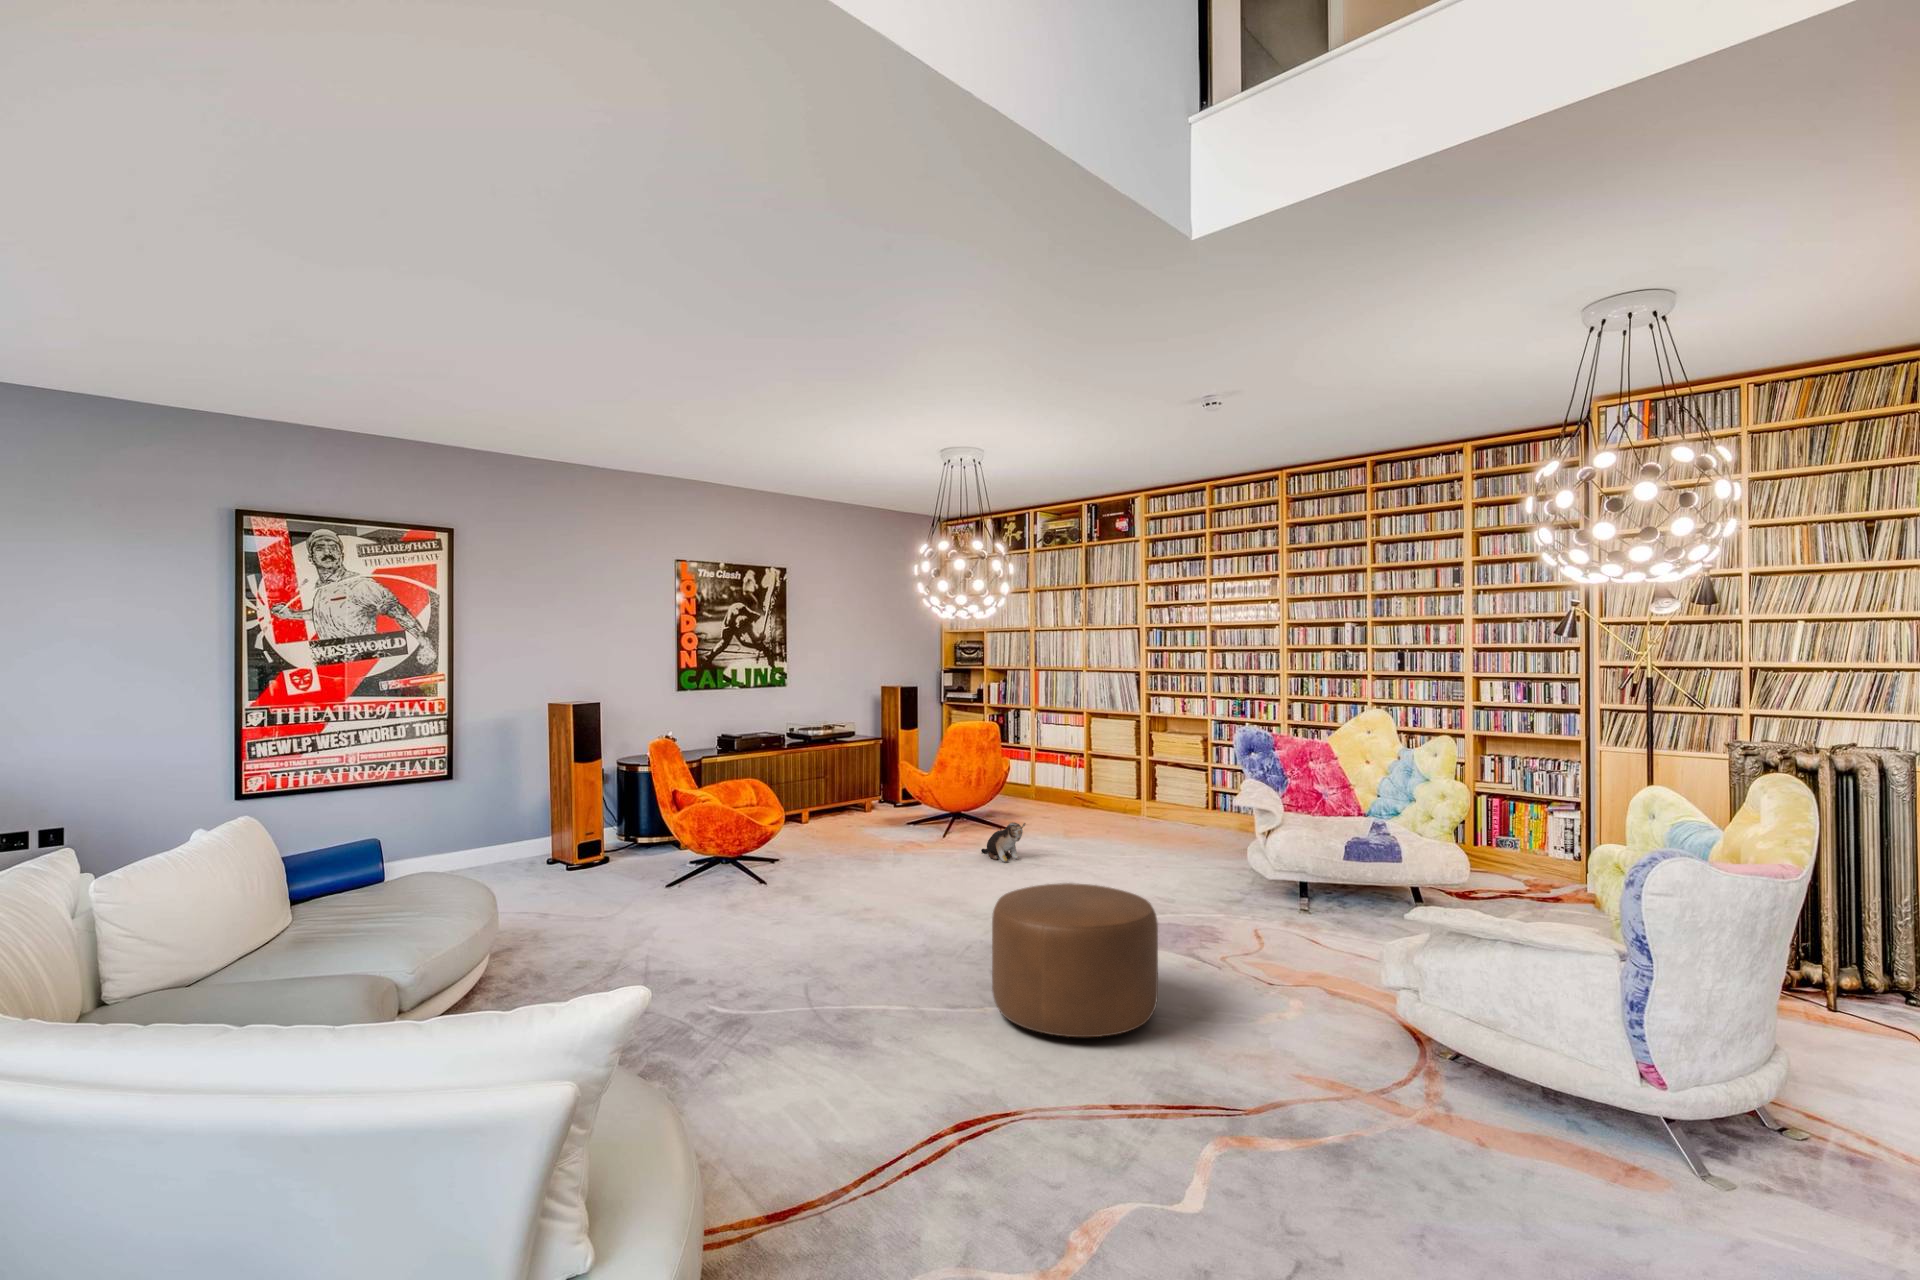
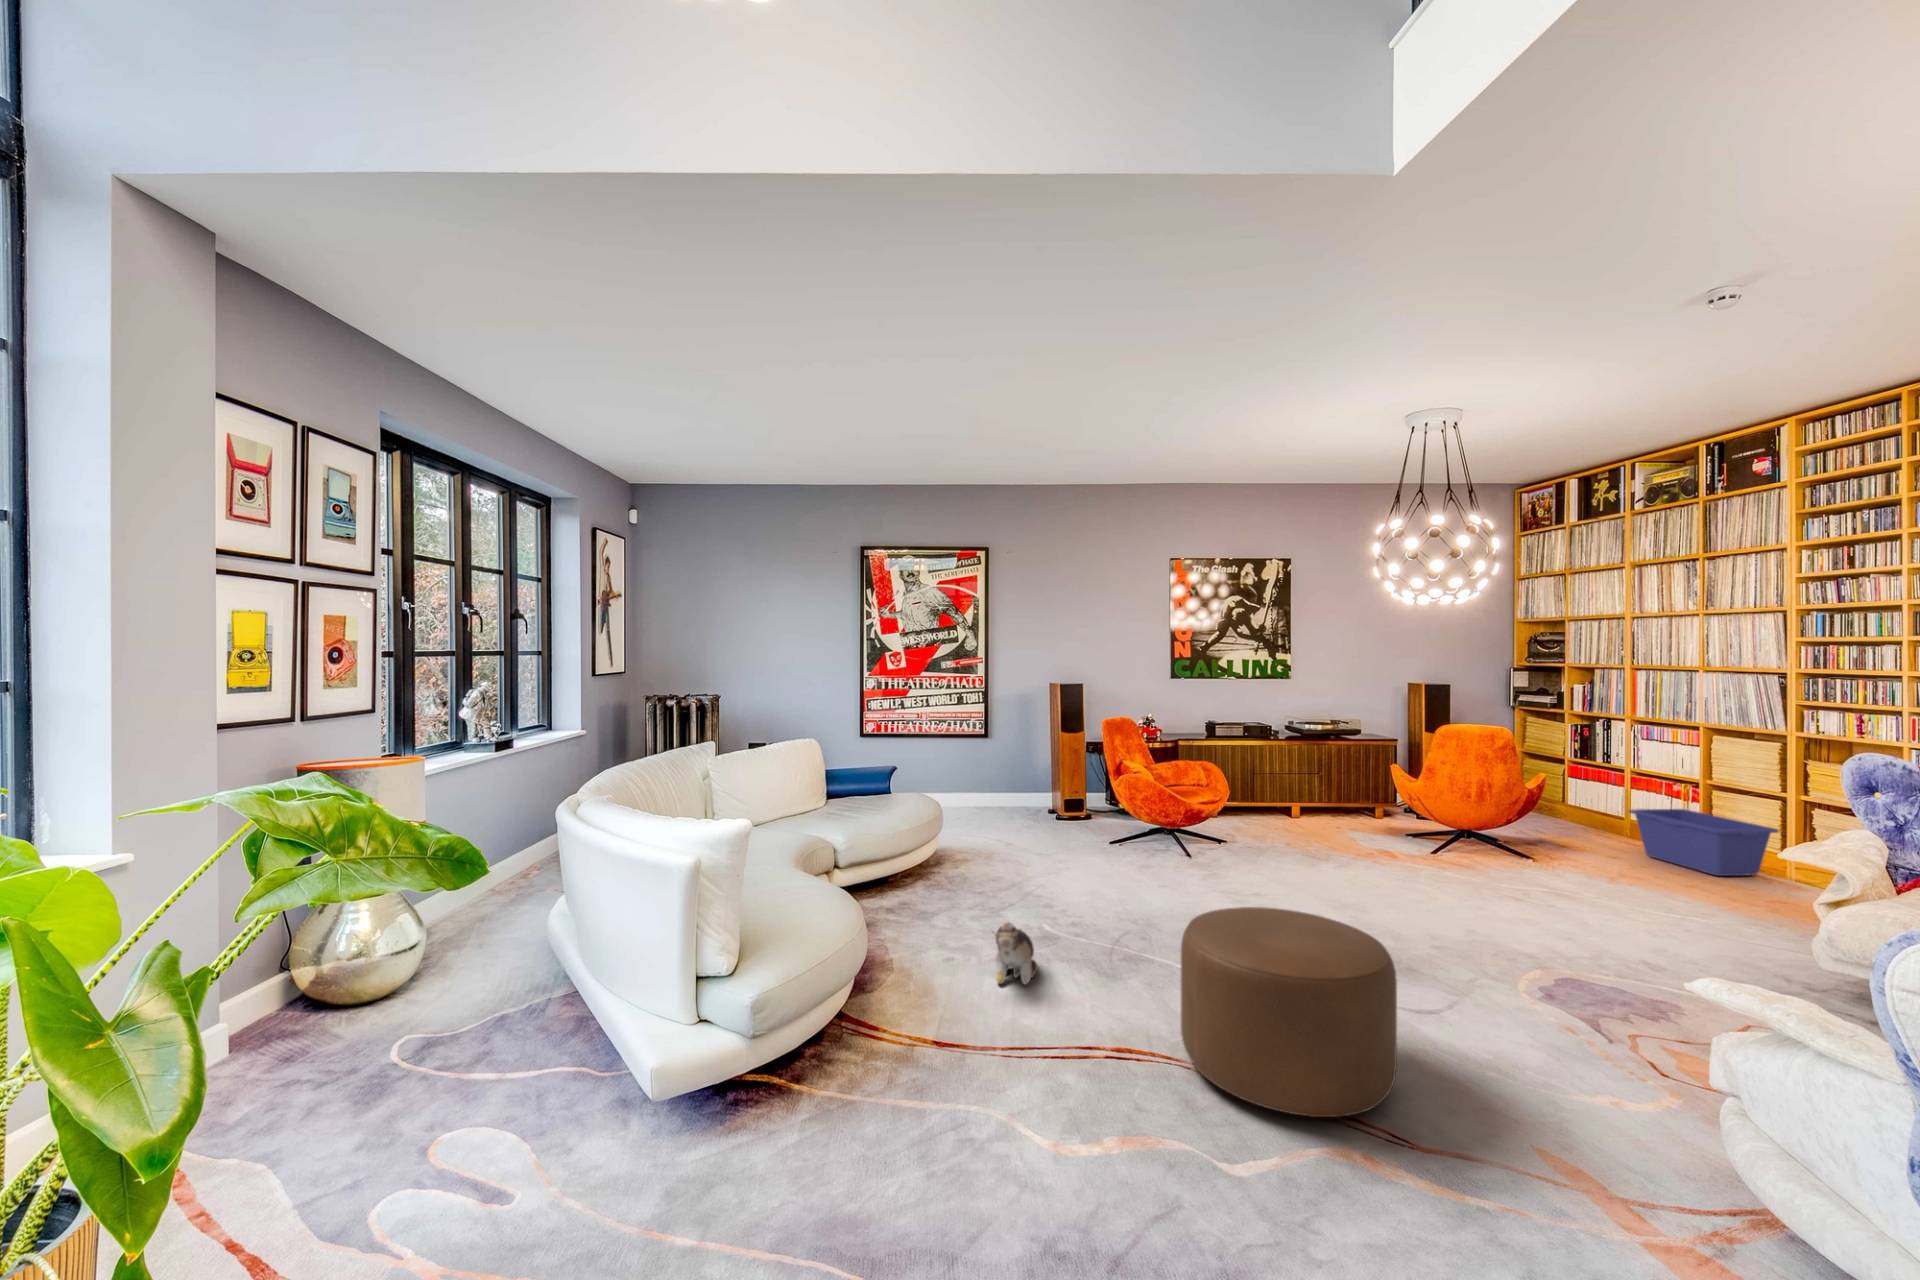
storage bin: none [1051,776,1134,821] -> present [1629,809,1778,876]
plush toy: present [981,822,1026,862] -> present [995,923,1037,984]

